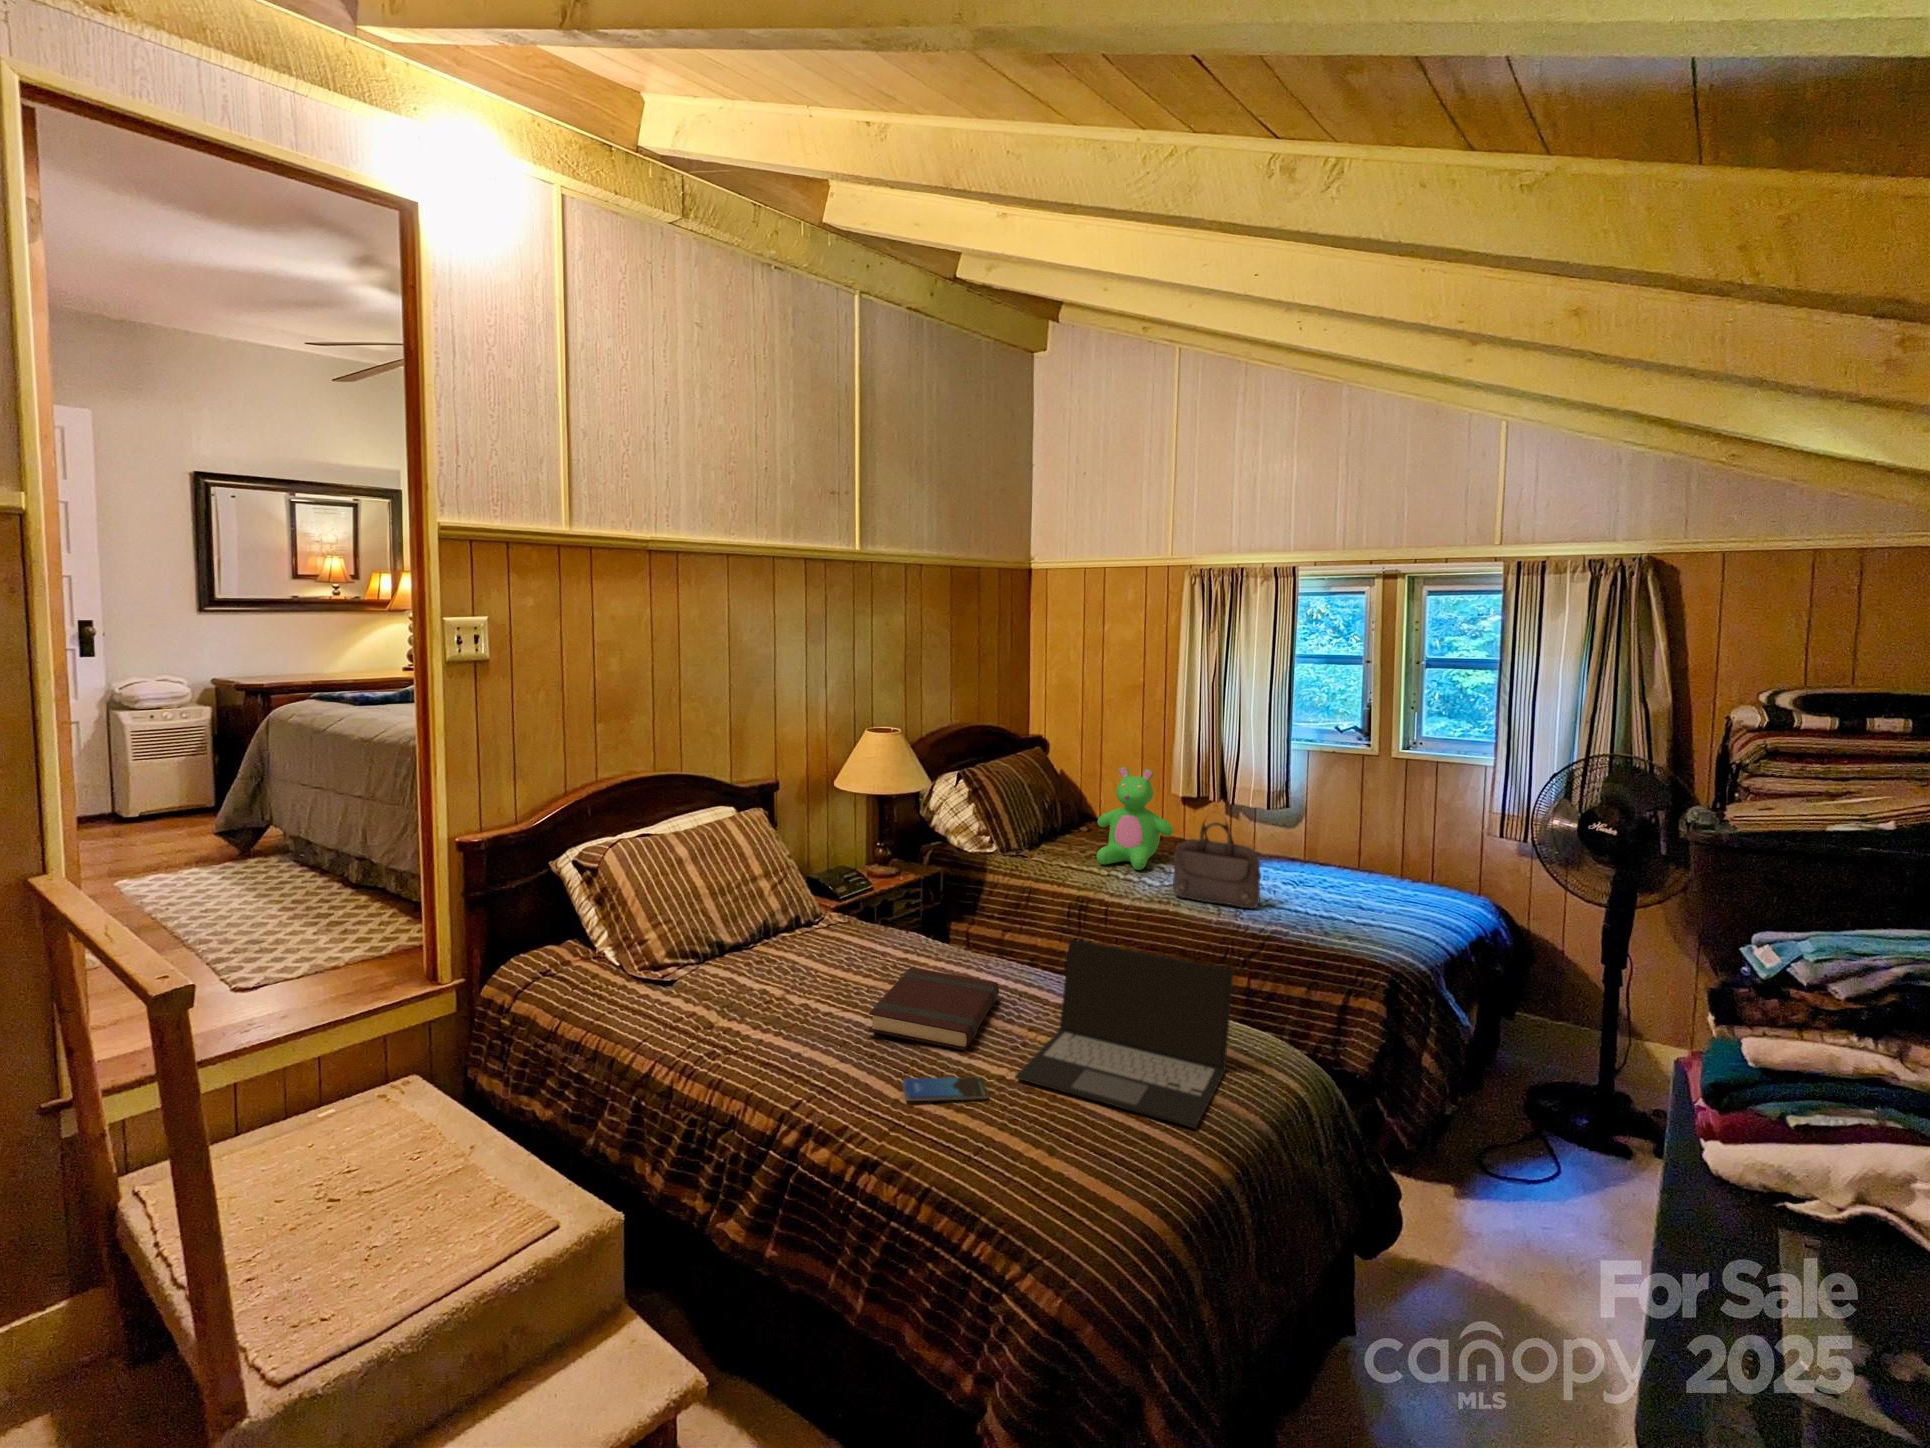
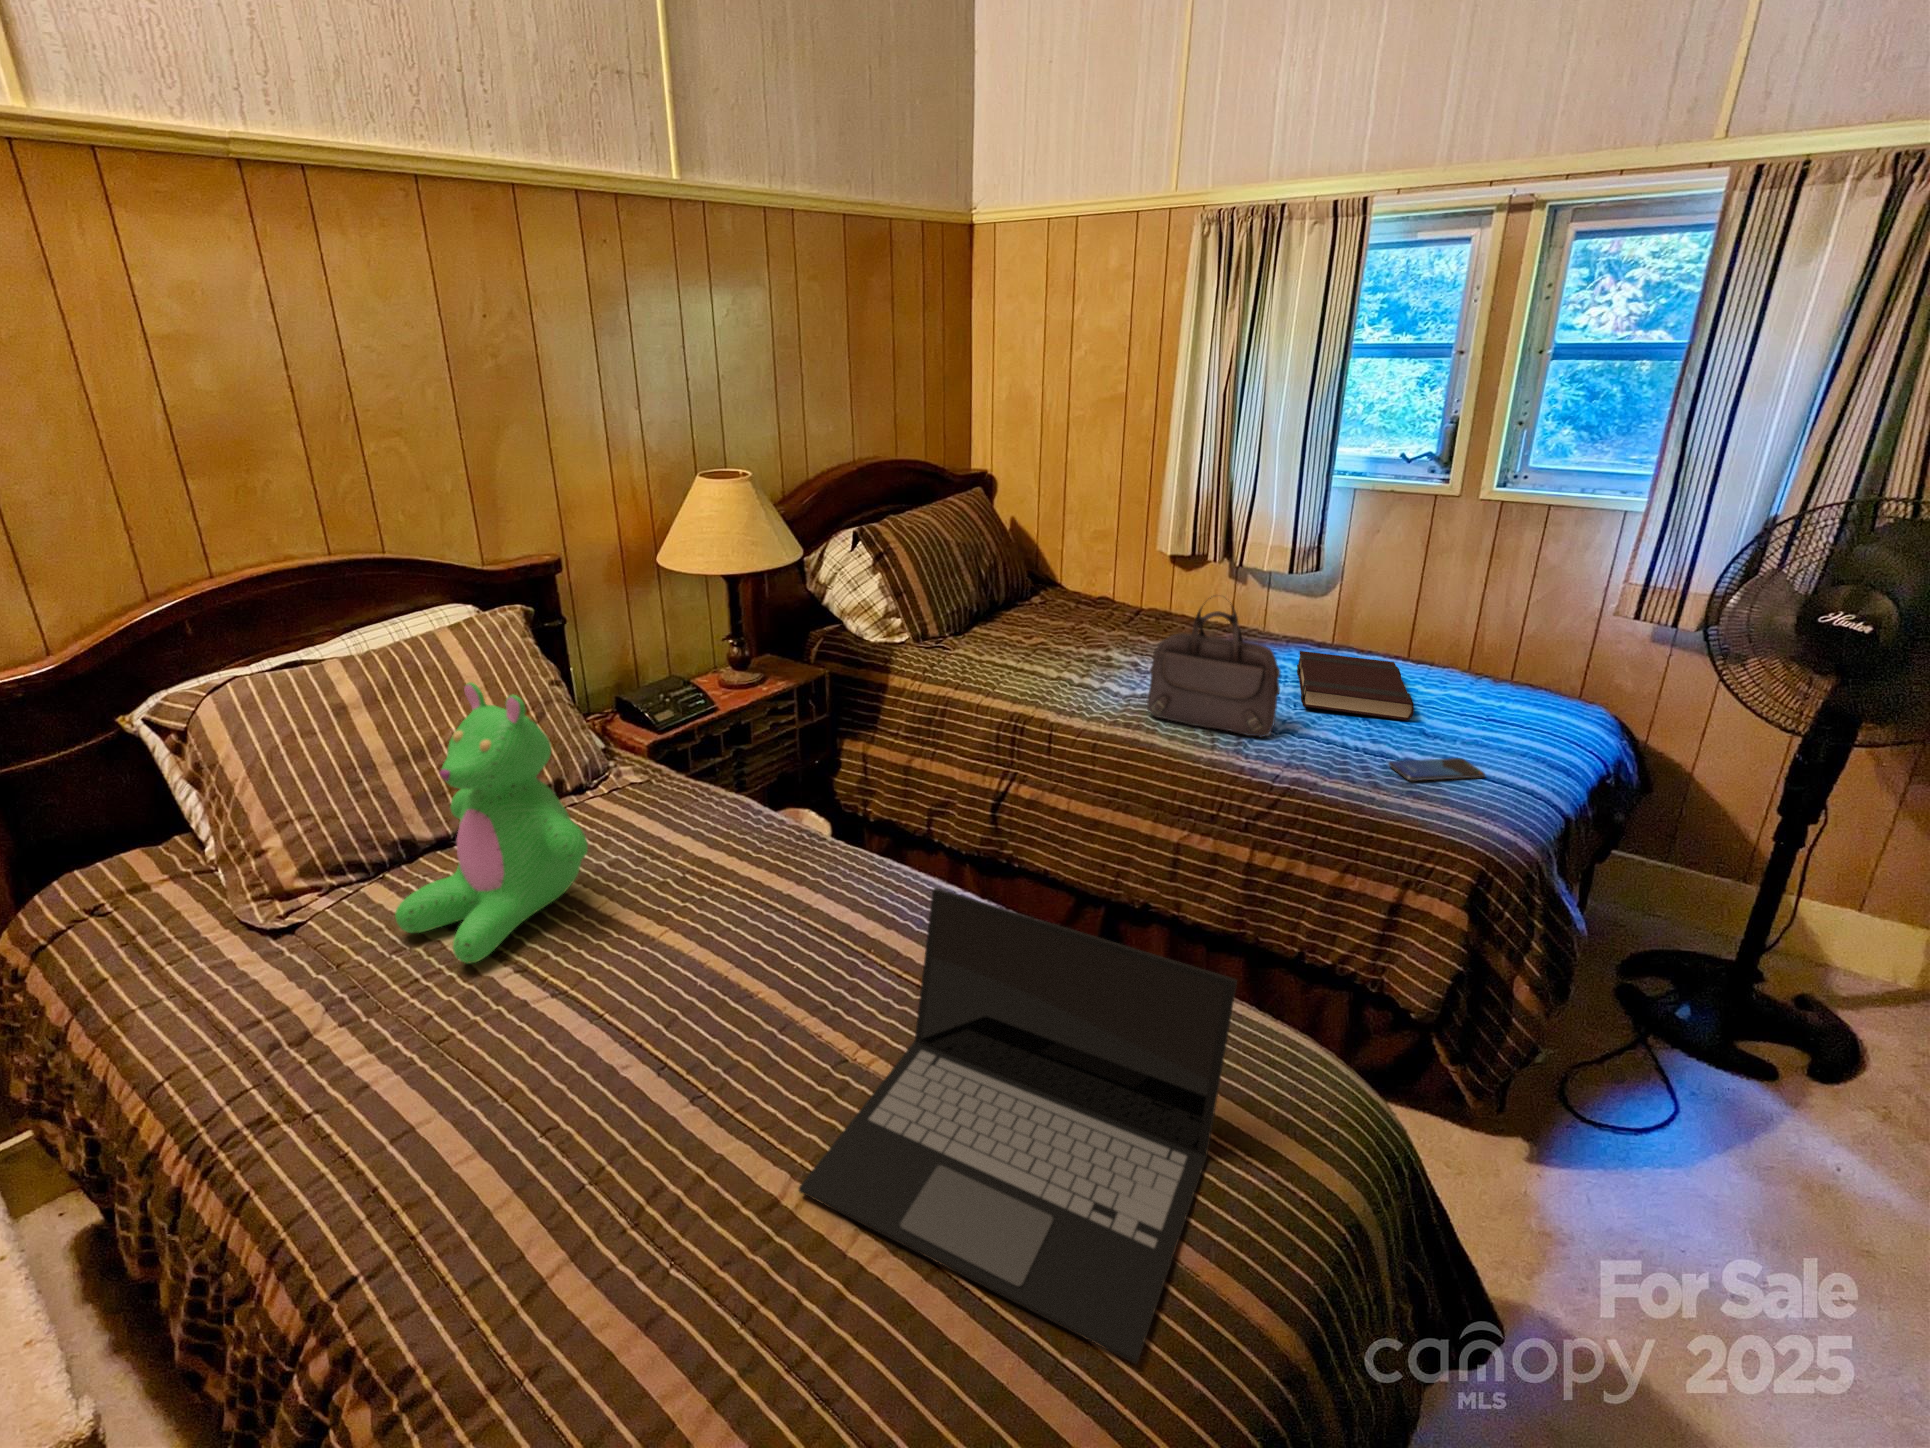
teddy bear: present [1097,767,1173,870] -> present [395,682,588,963]
book: present [868,967,999,1050] -> present [1297,651,1414,721]
smartphone: present [903,1077,989,1101] -> present [1389,758,1485,781]

